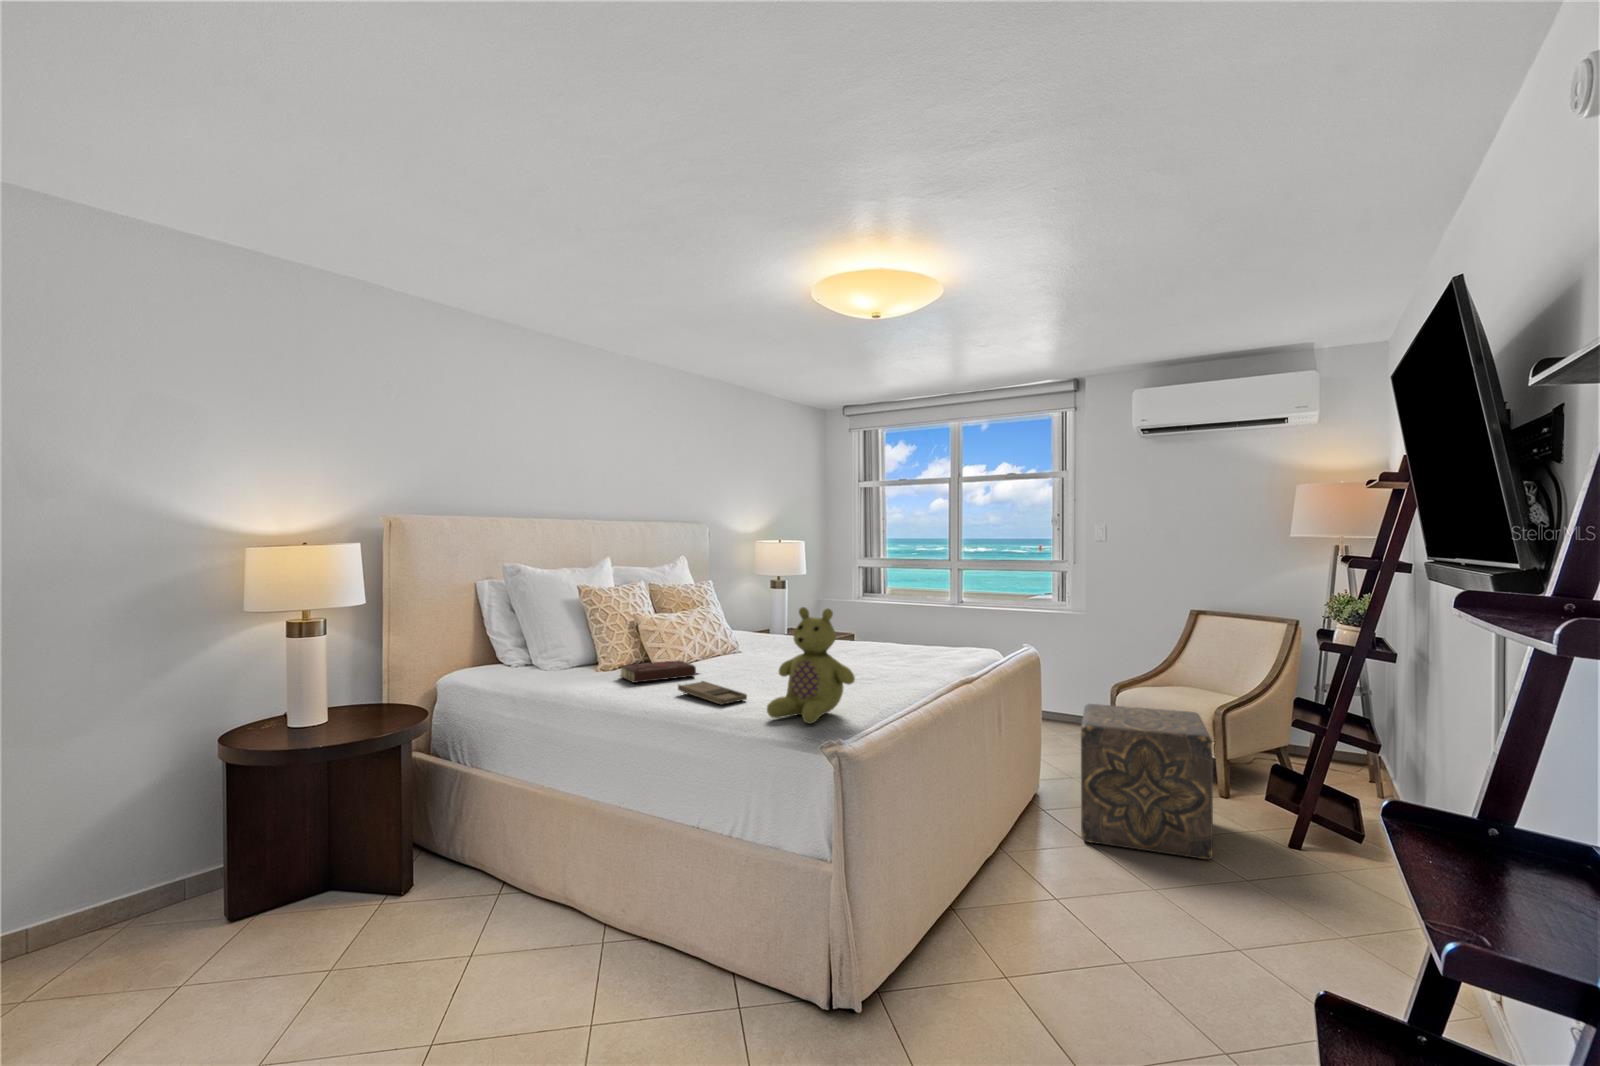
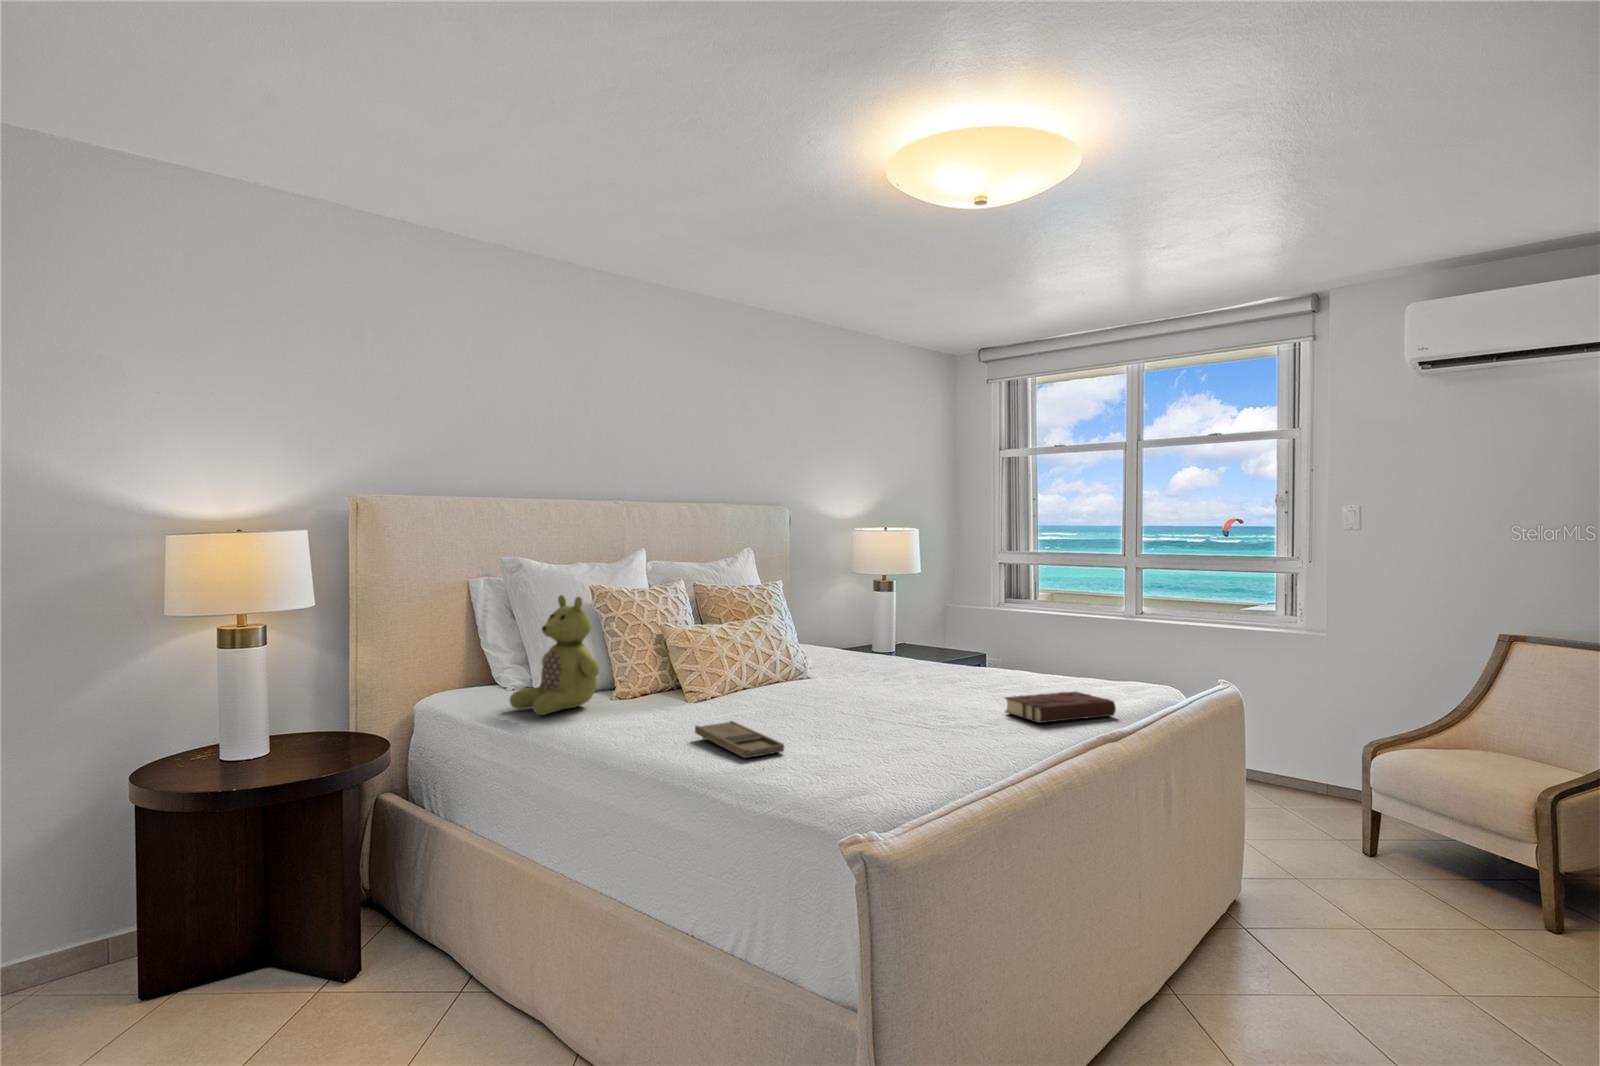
stuffed bear: present [767,607,855,723] -> present [510,595,600,715]
book: present [620,660,696,683] -> present [1005,692,1116,723]
ottoman: present [1081,704,1213,859] -> none [1303,772,1526,1032]

